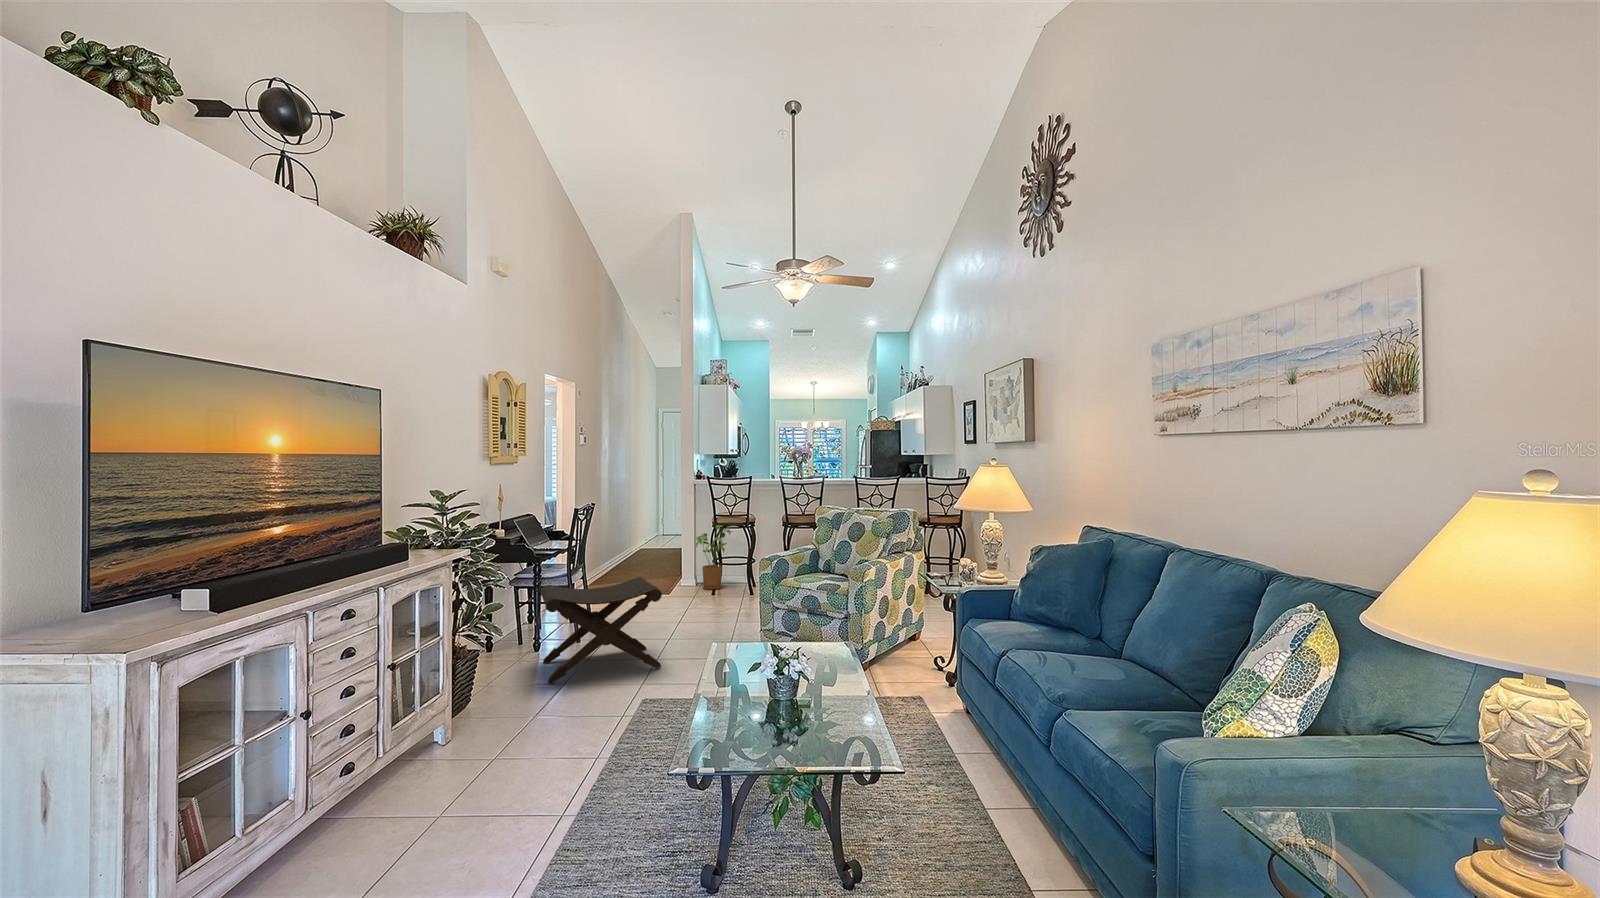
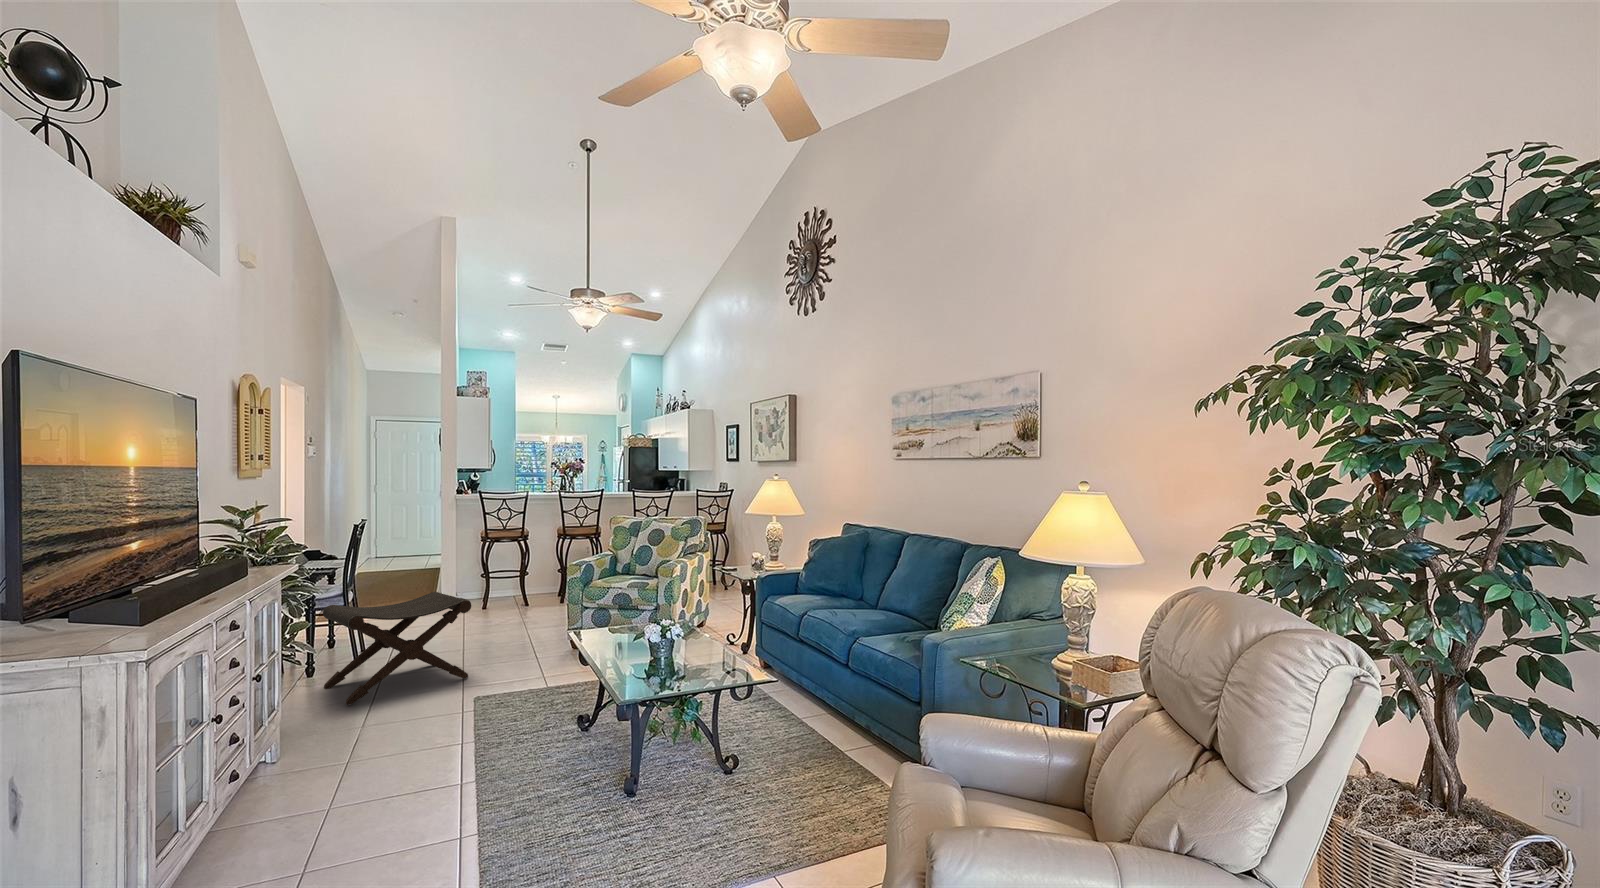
house plant: present [696,525,732,590] -> none [462,539,502,606]

